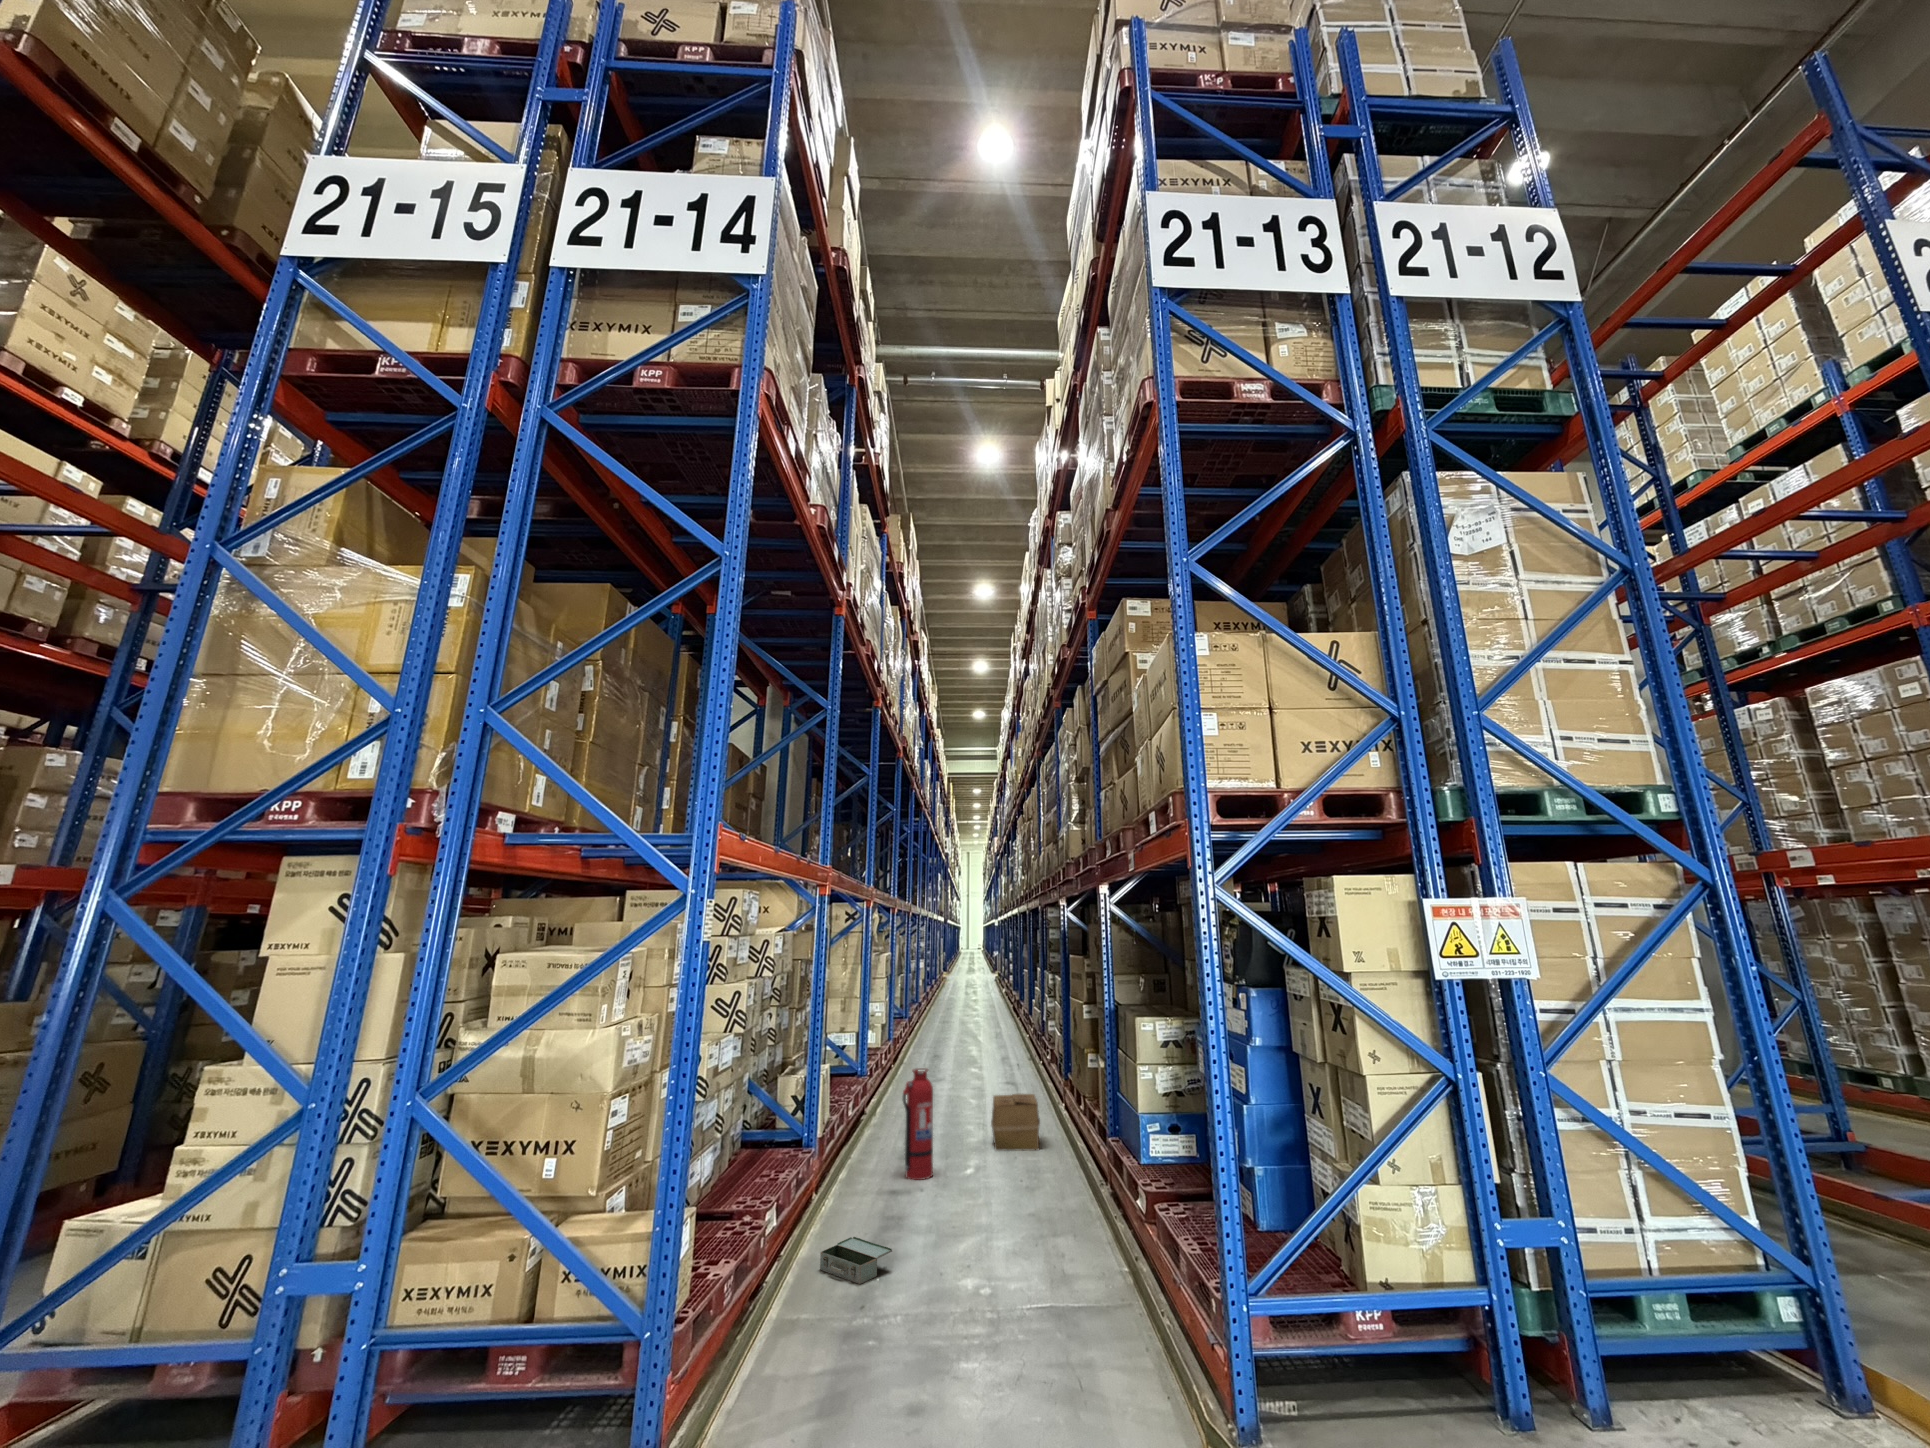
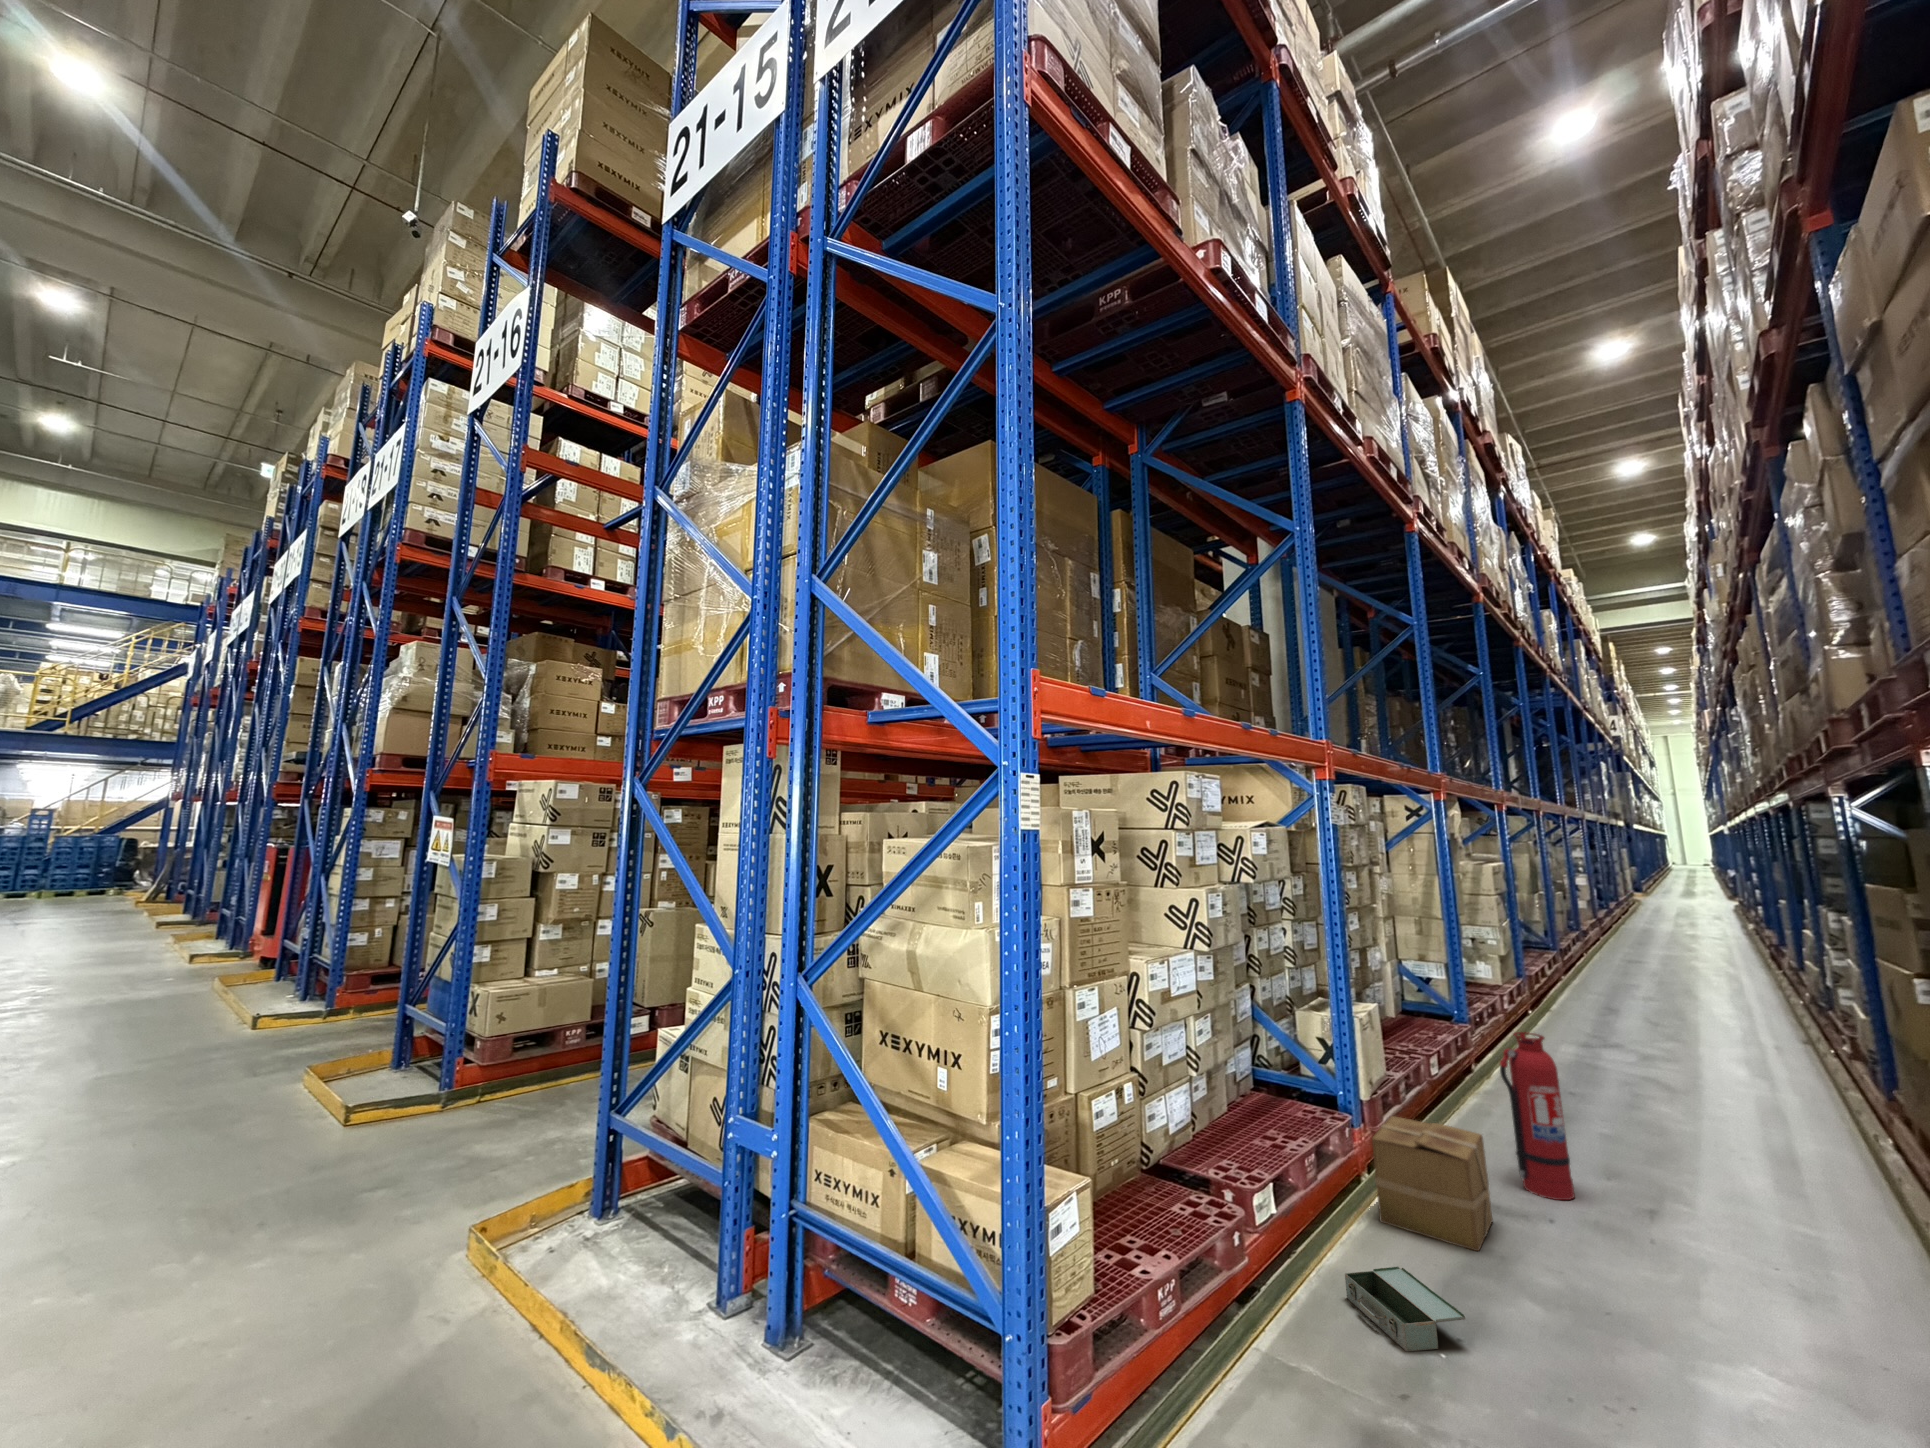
cardboard box: present [991,1094,1040,1151] -> present [1372,1116,1493,1251]

